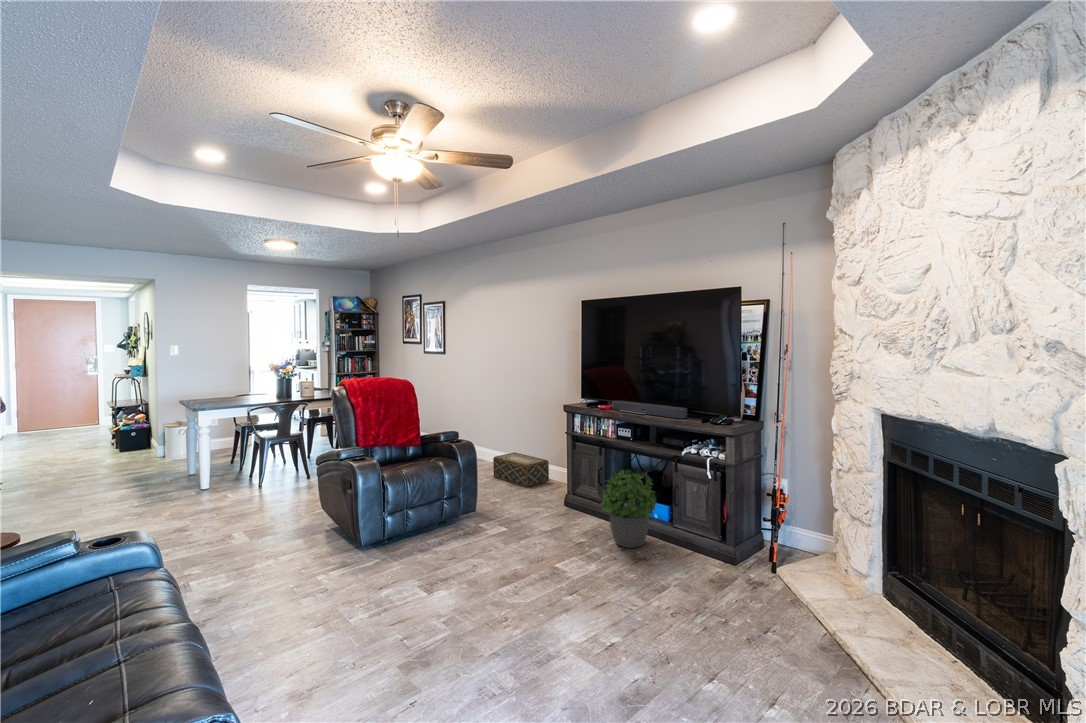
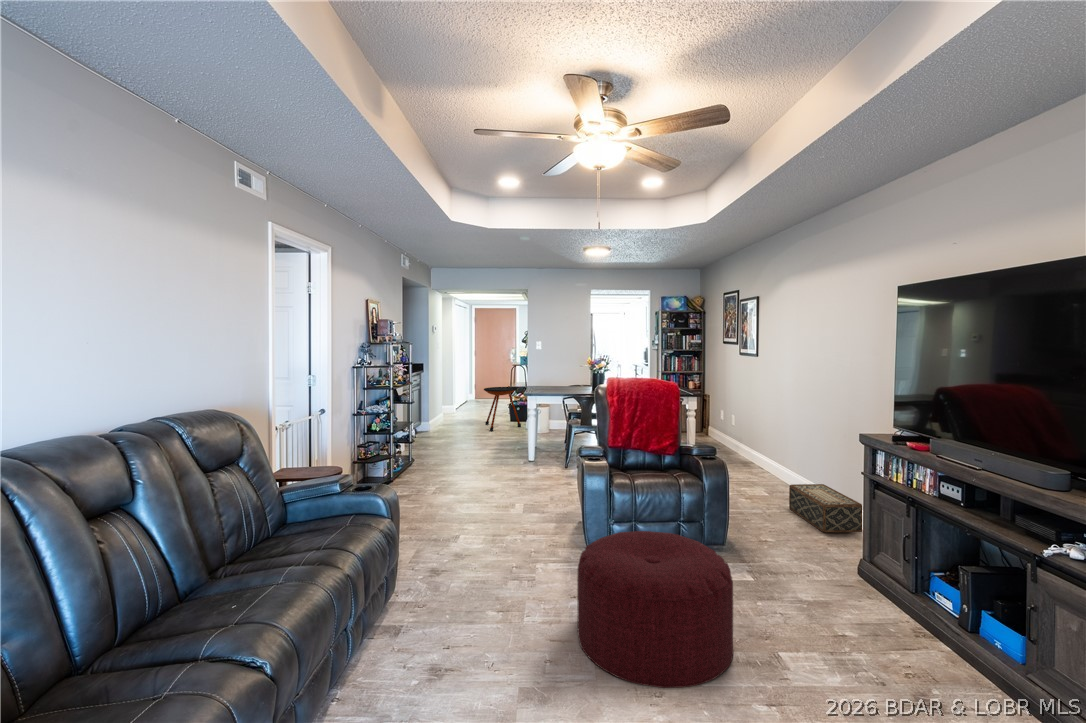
side table: none [83,404,150,466] -> present [484,387,521,431]
potted plant: present [601,469,657,548] -> none [874,547,995,681]
ottoman: none [402,501,535,624] -> present [577,531,733,688]

